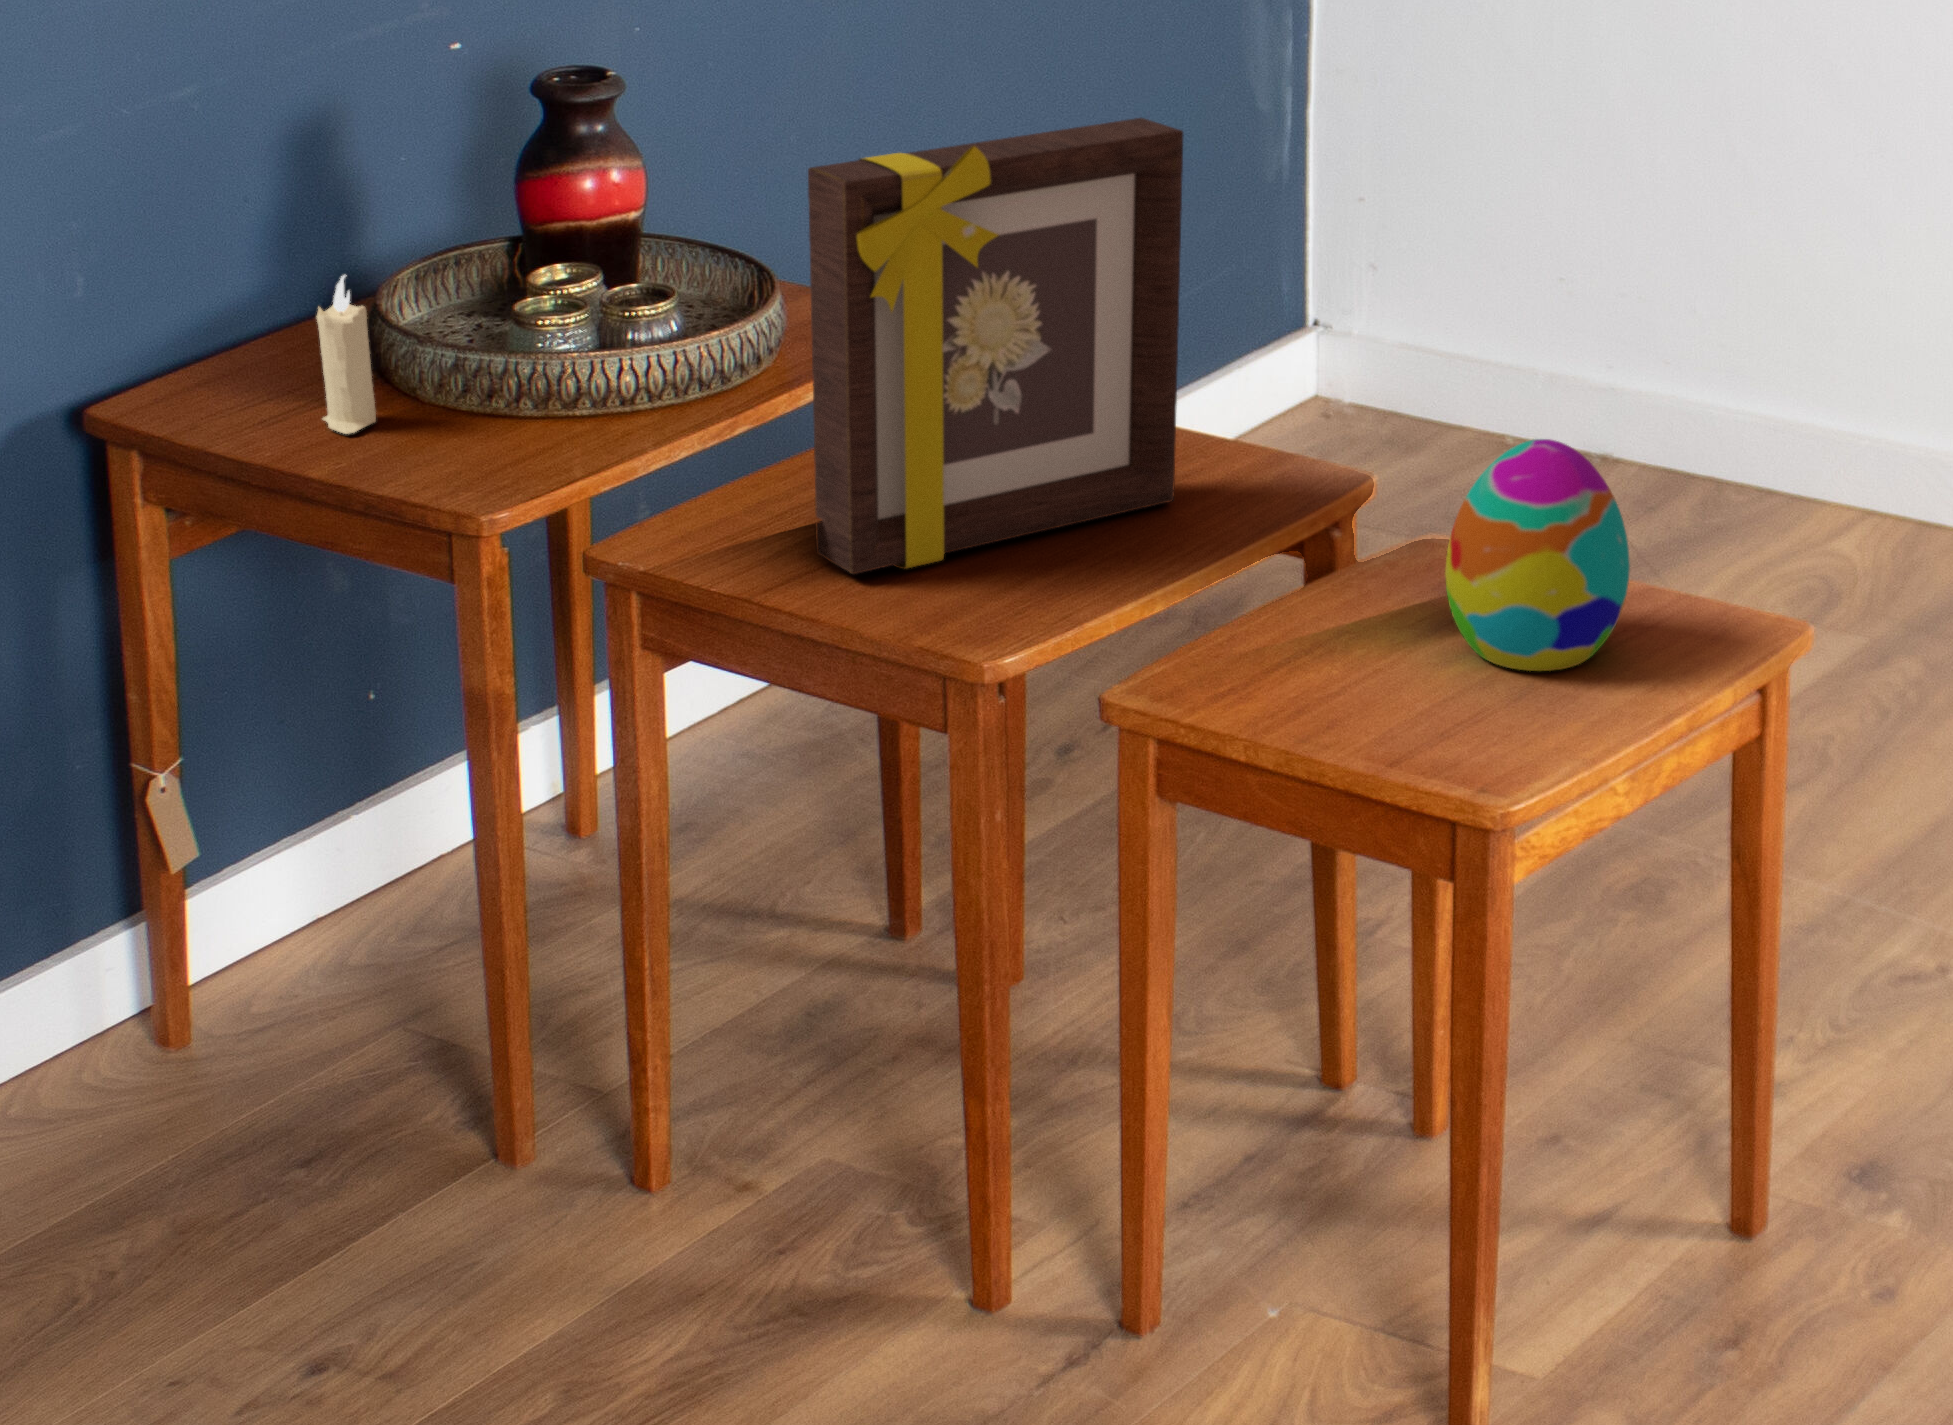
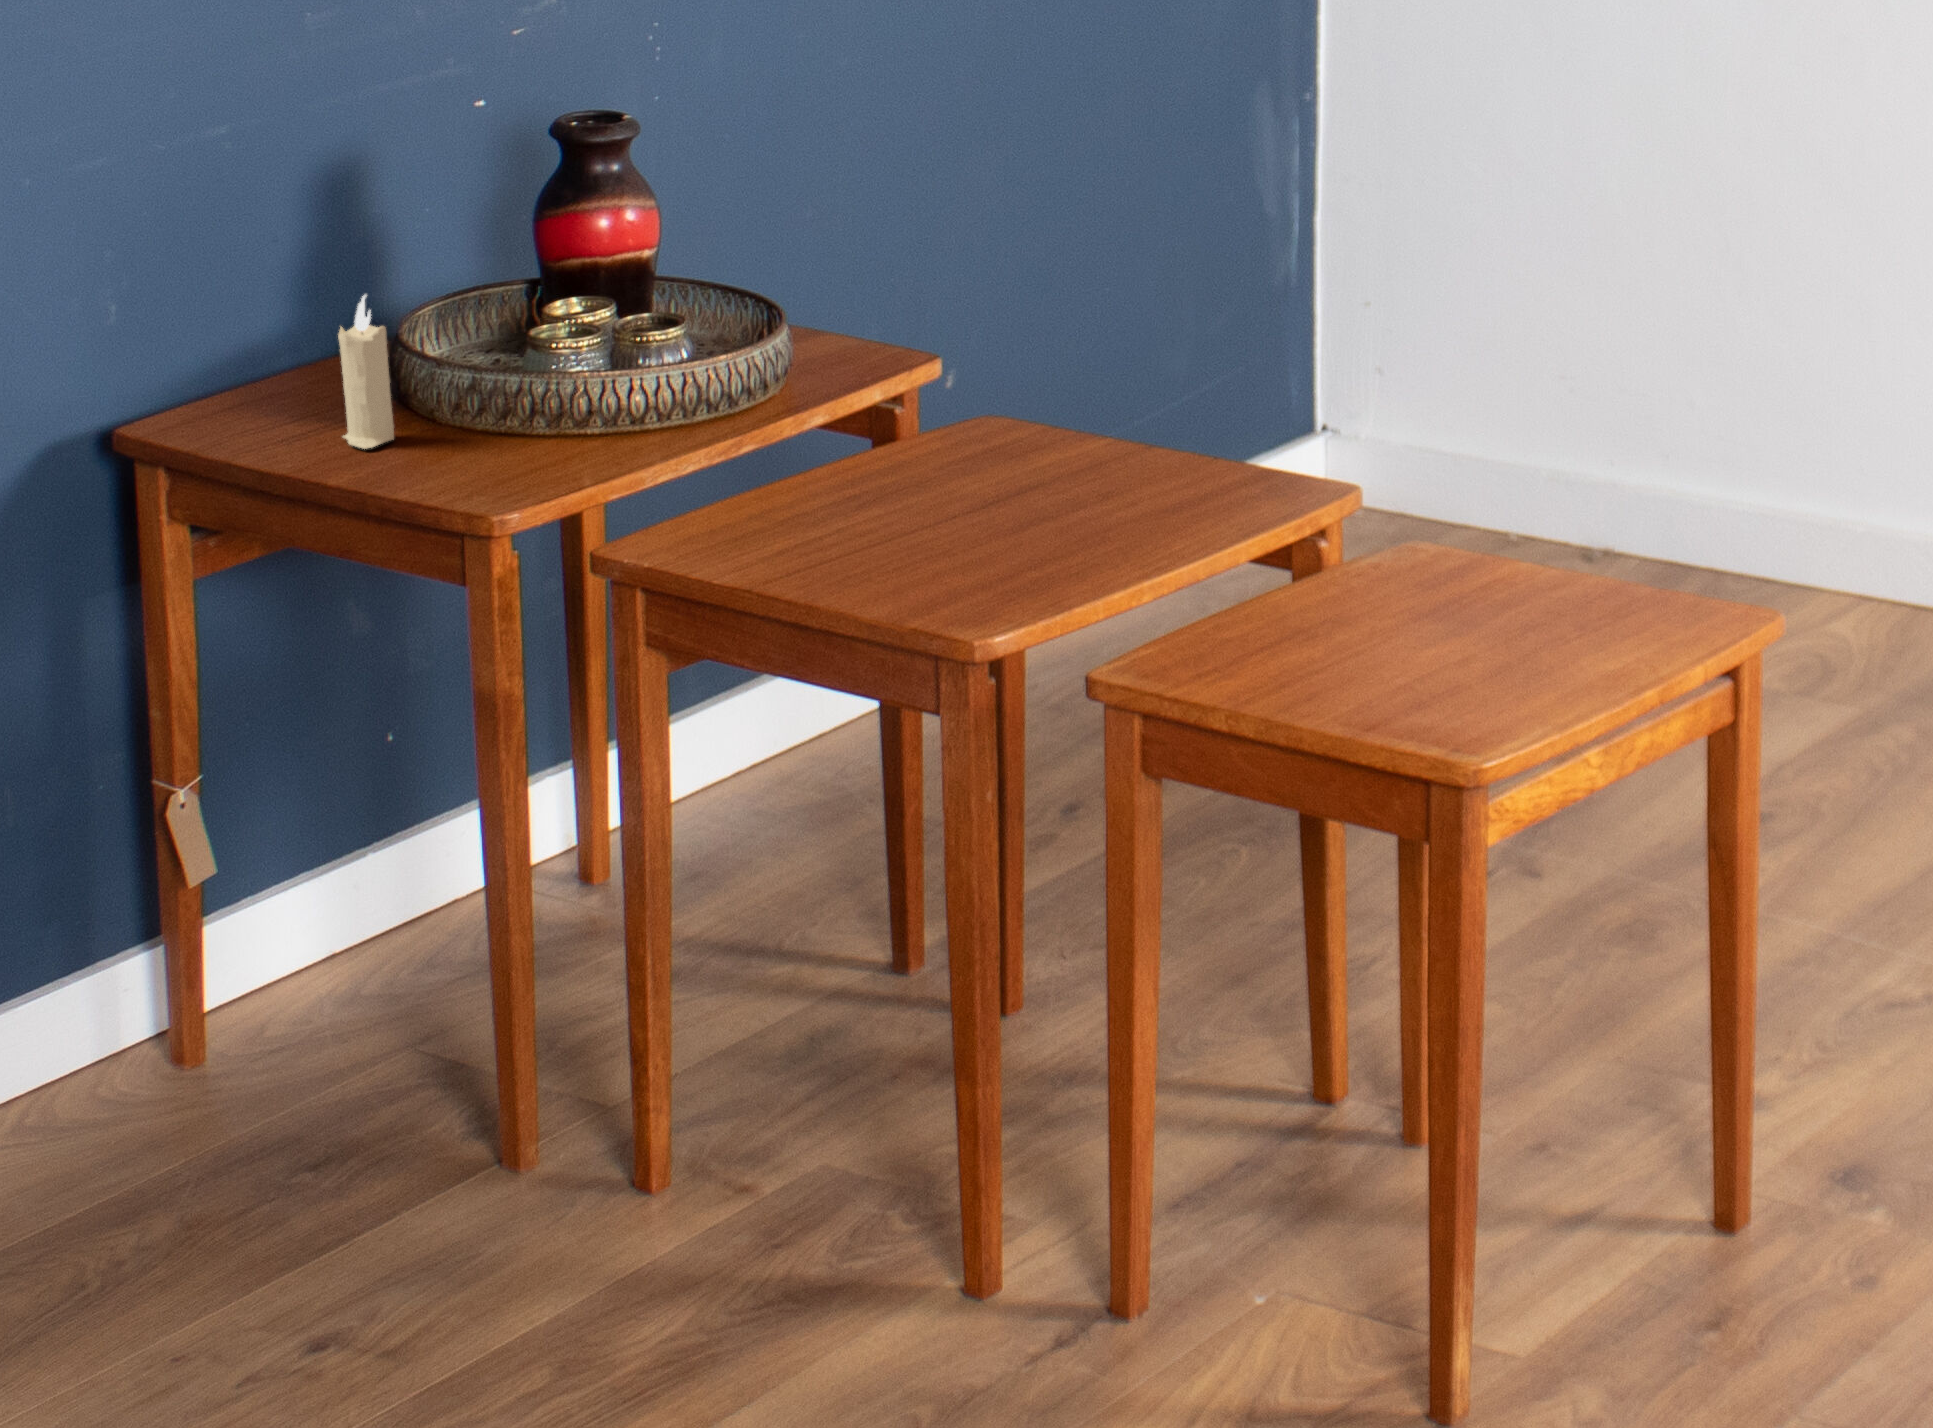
picture frame: present [808,118,1183,574] -> none [808,138,1171,568]
decorative egg: present [1445,439,1630,671] -> none [1423,428,1601,653]

